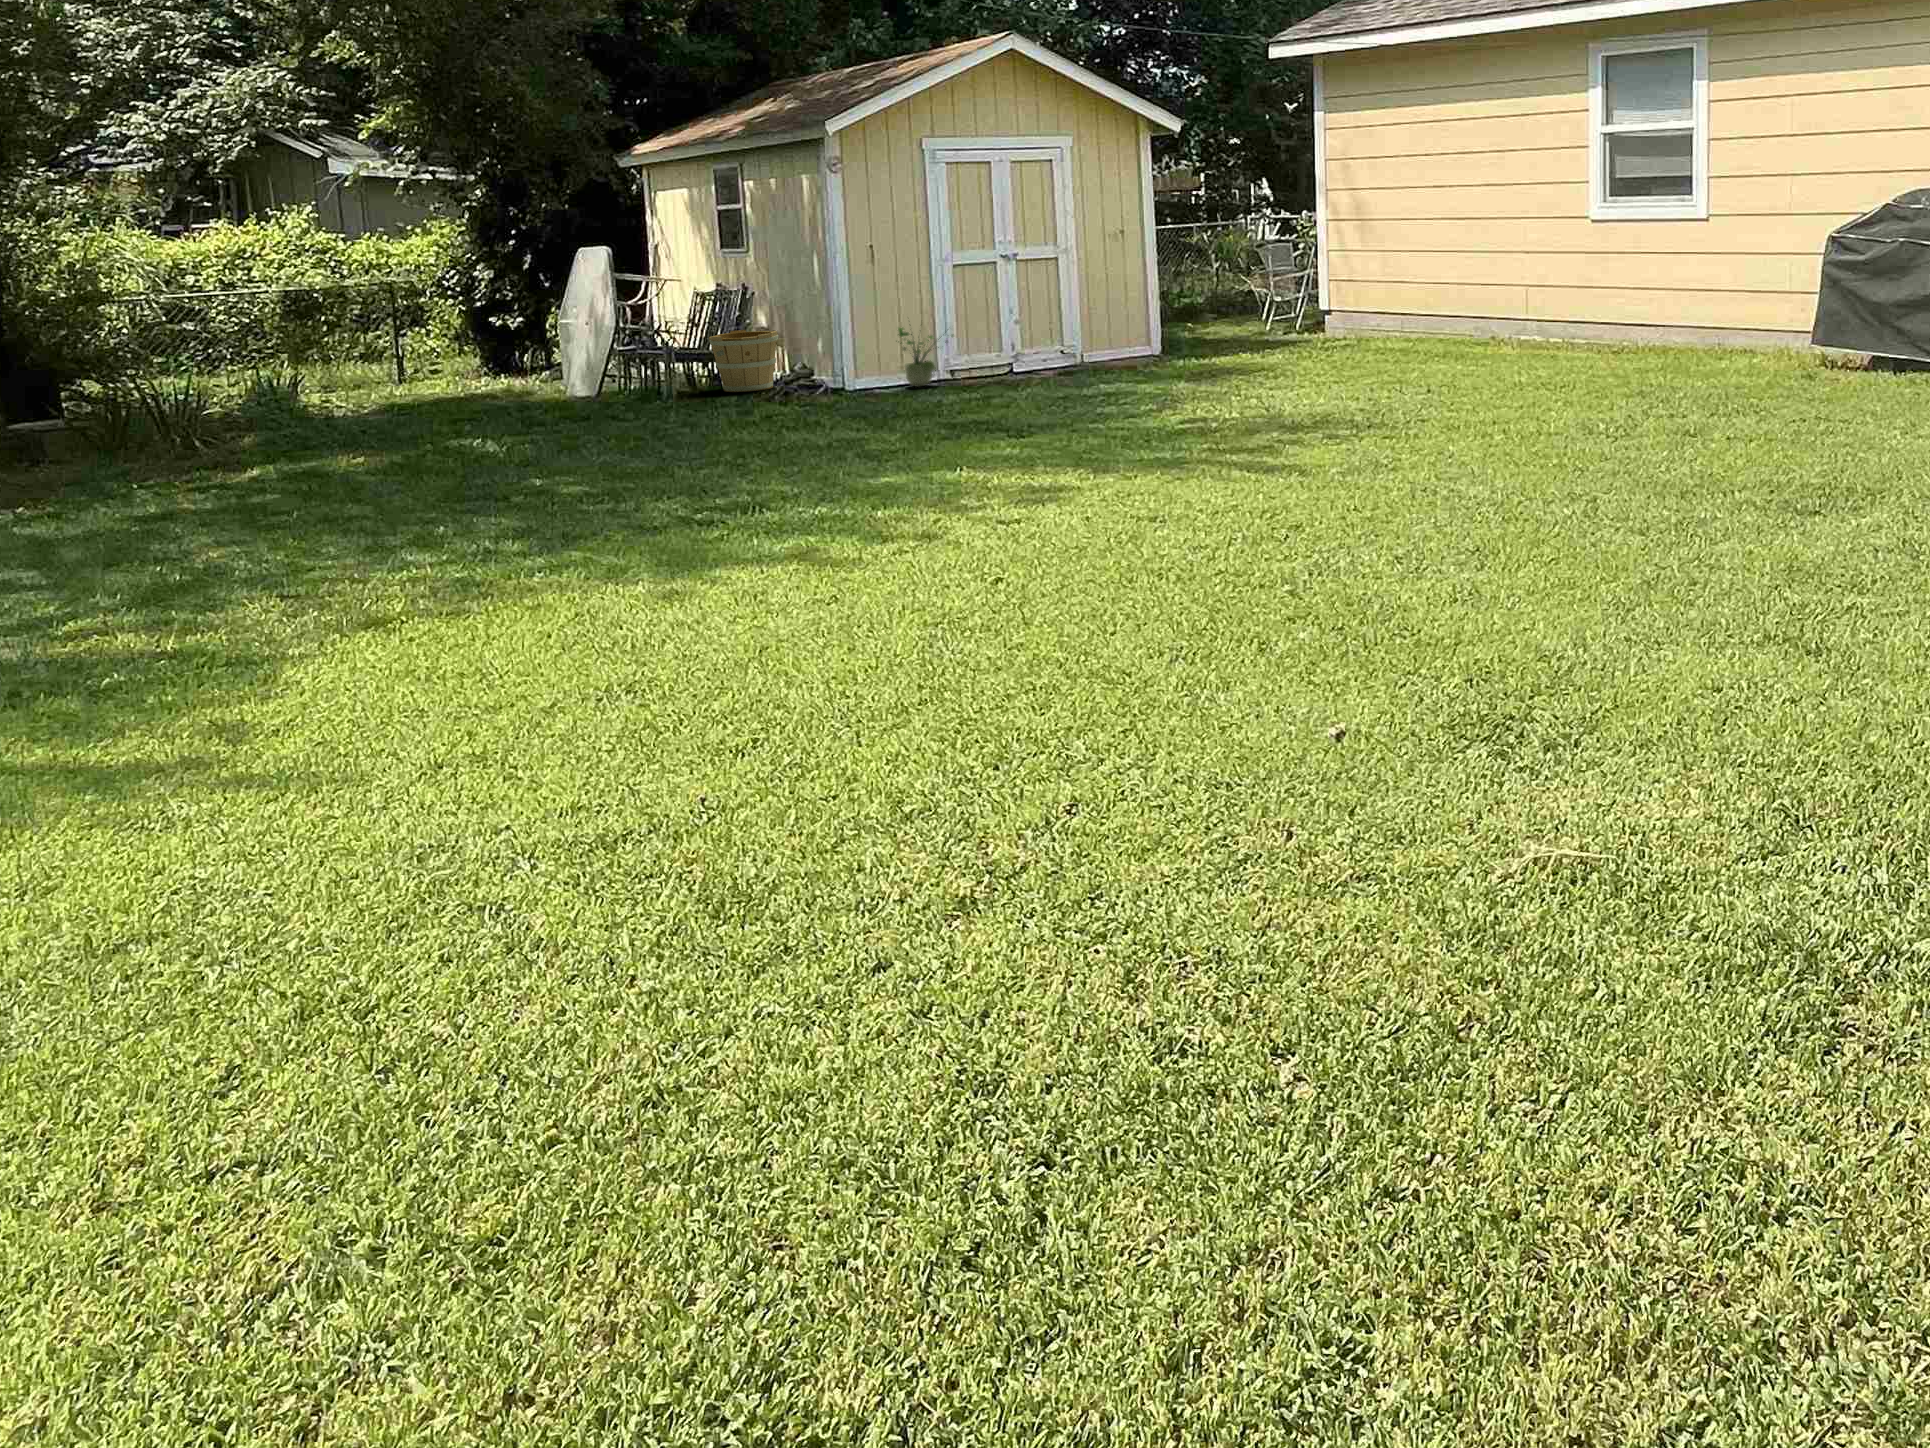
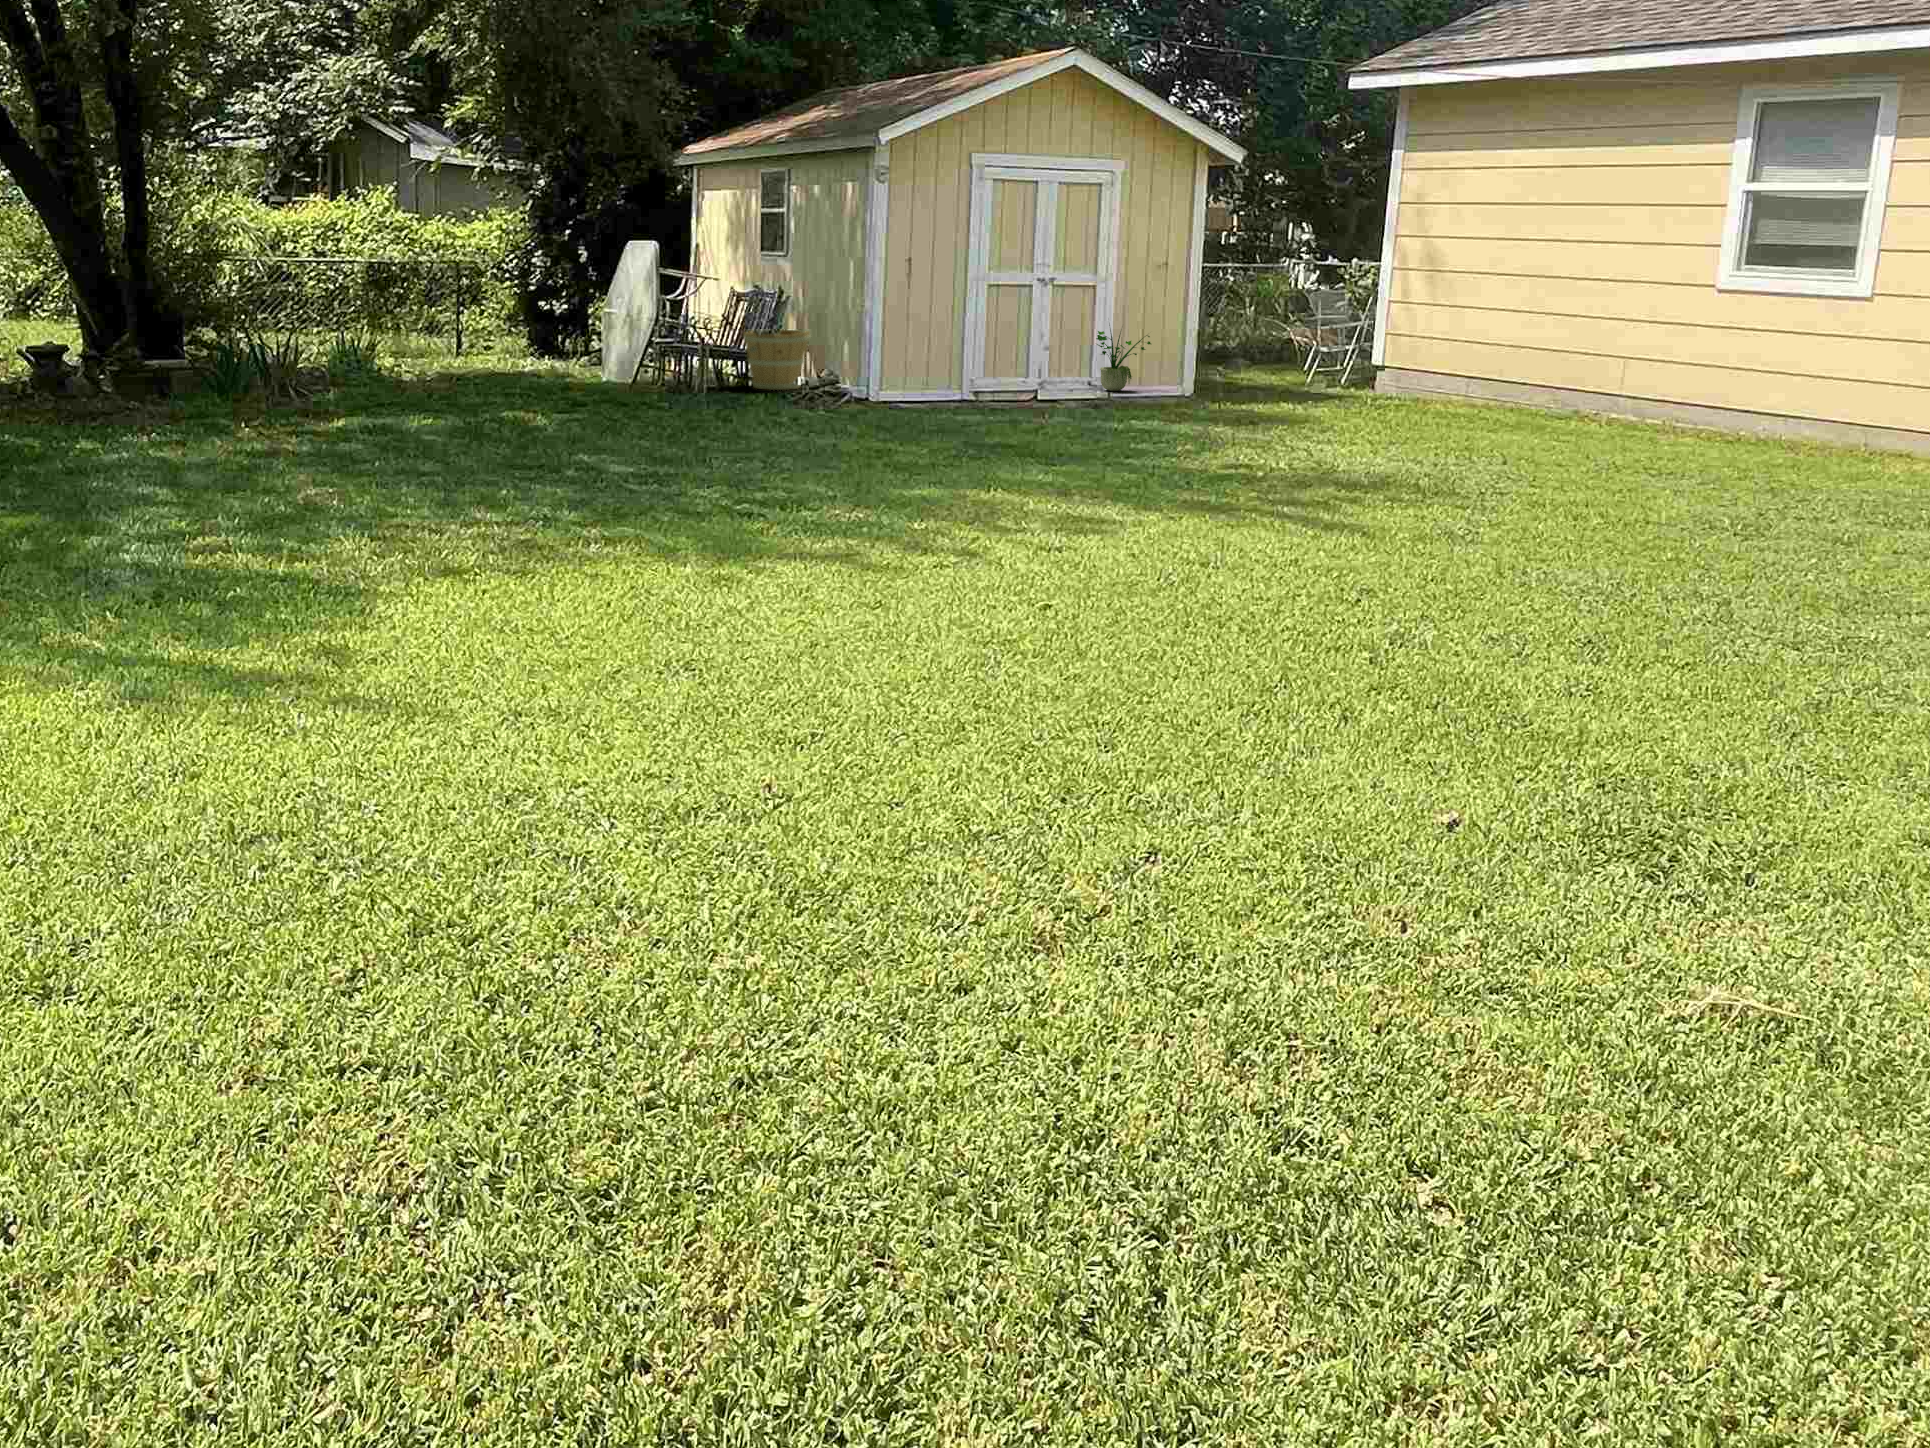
potted plant: present [898,328,946,387] -> present [1096,325,1151,391]

